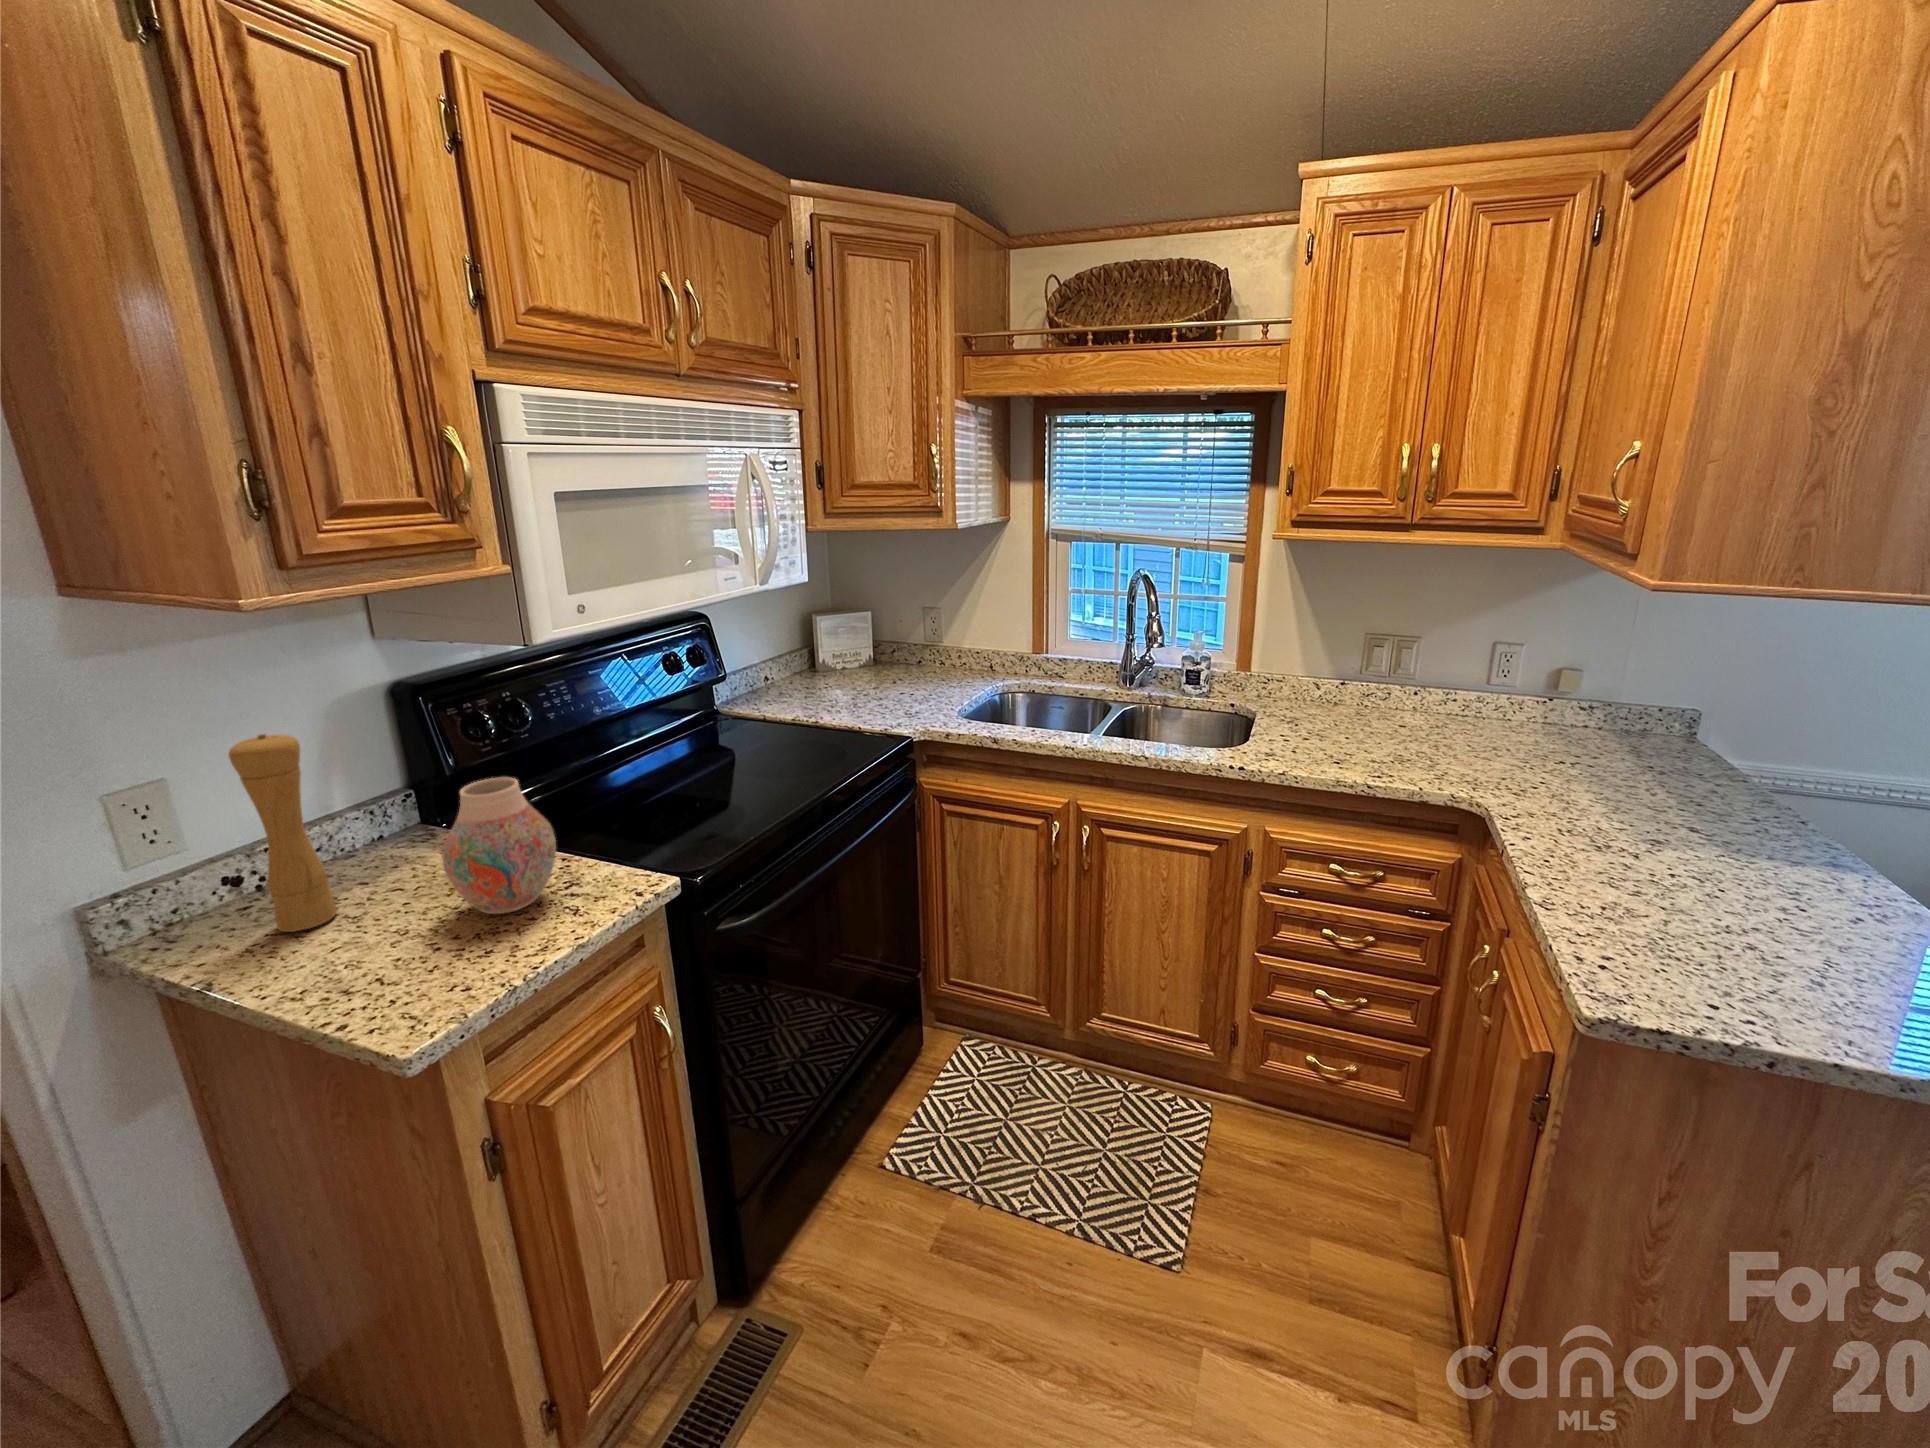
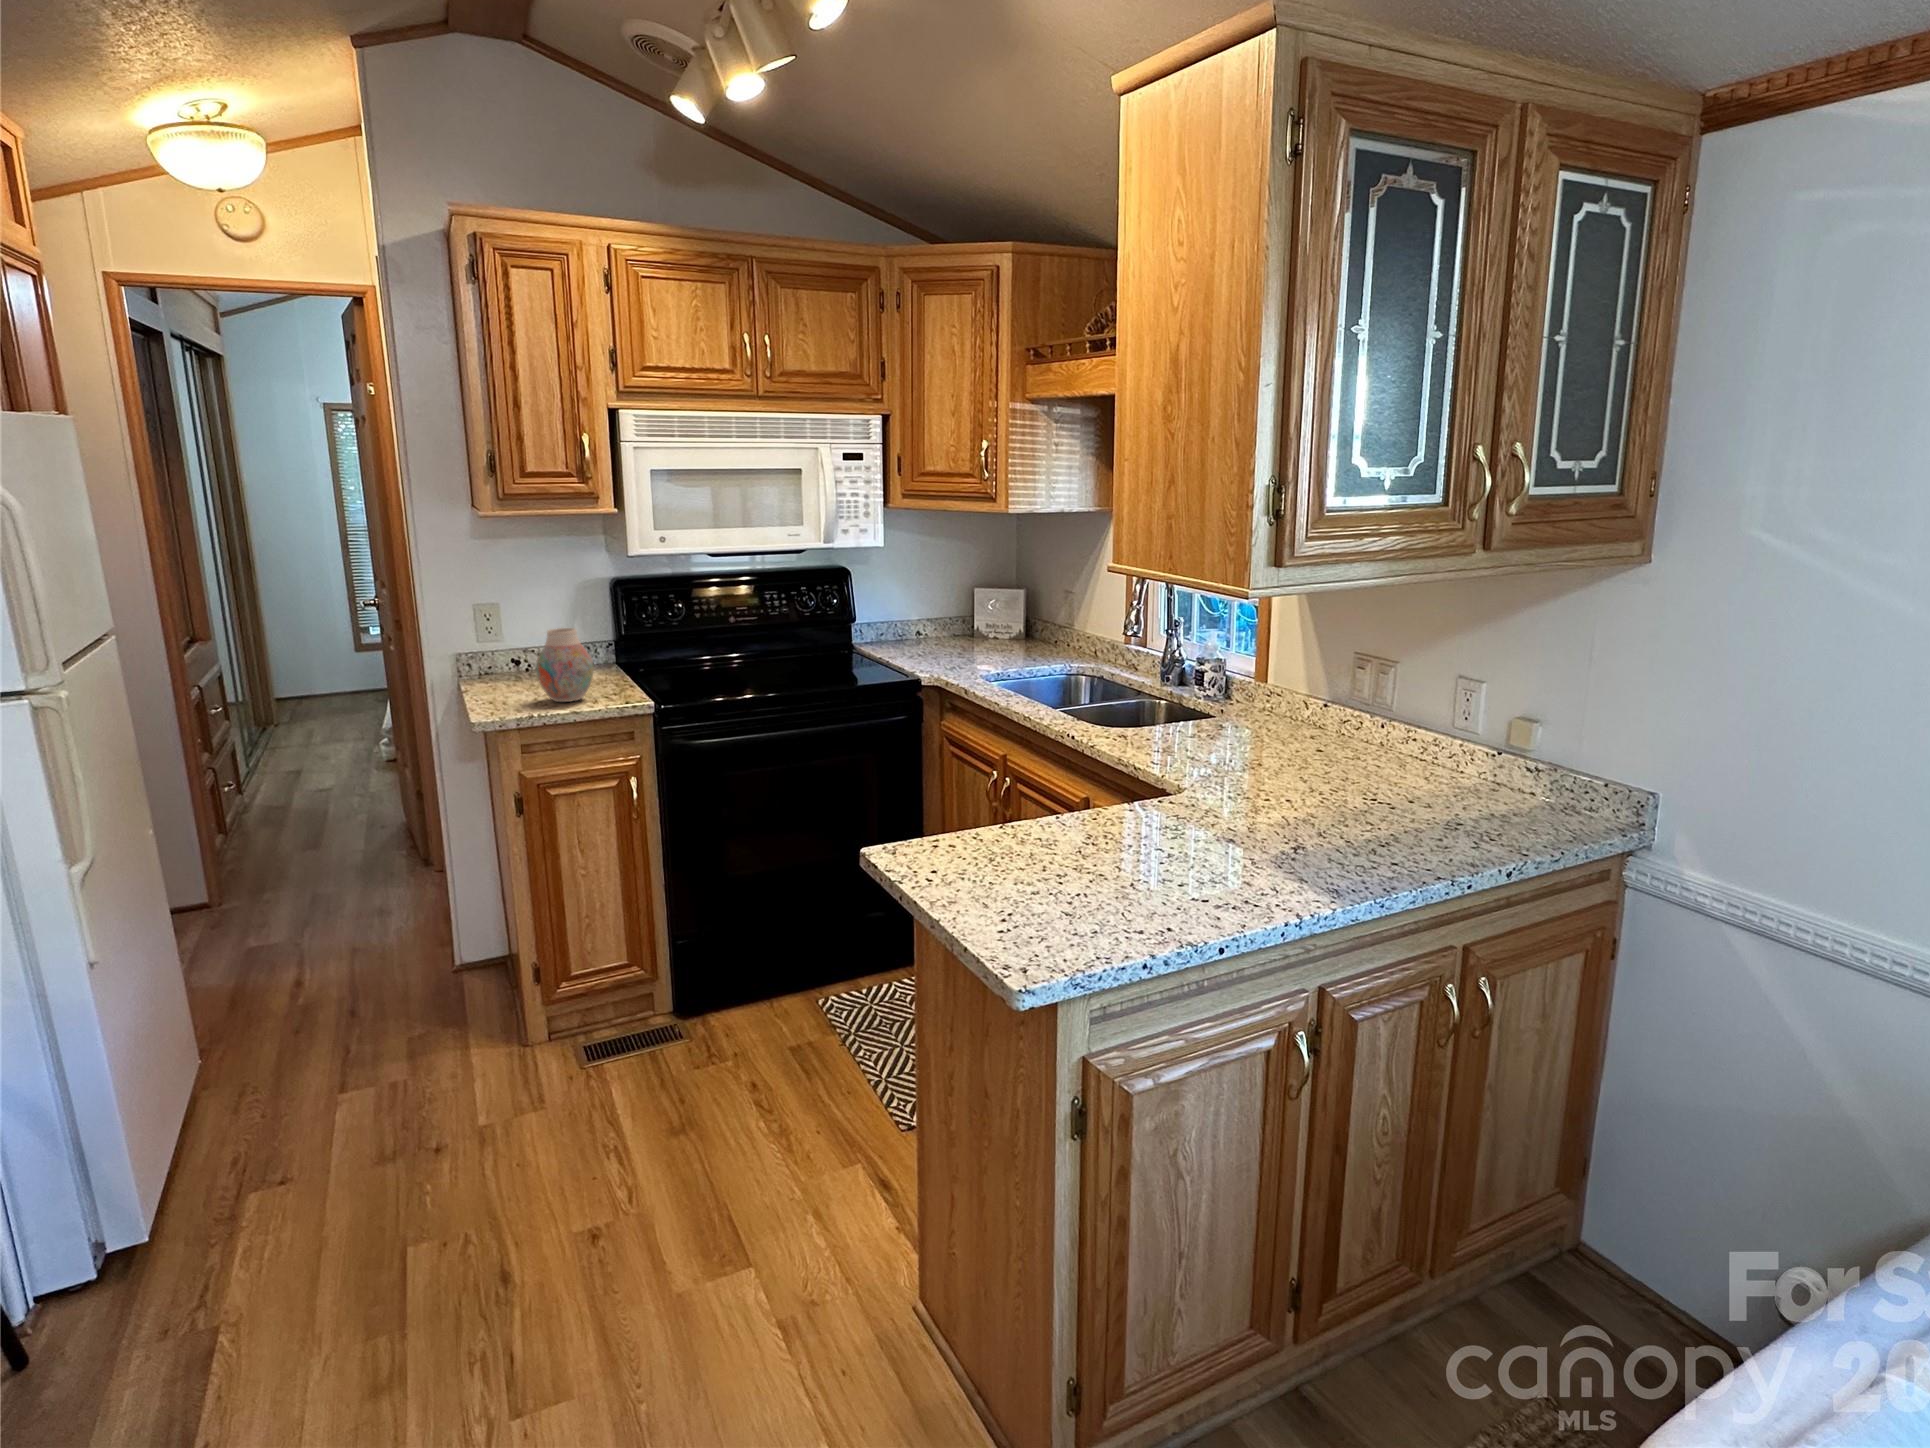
pepper mill: present [228,734,337,932] -> none [484,588,521,691]

